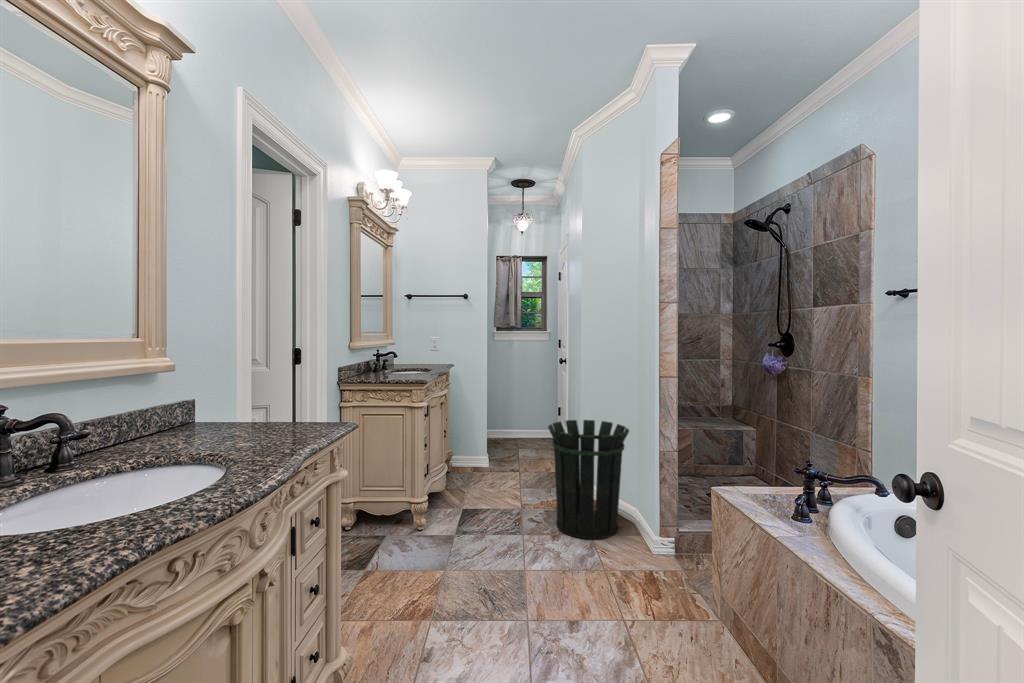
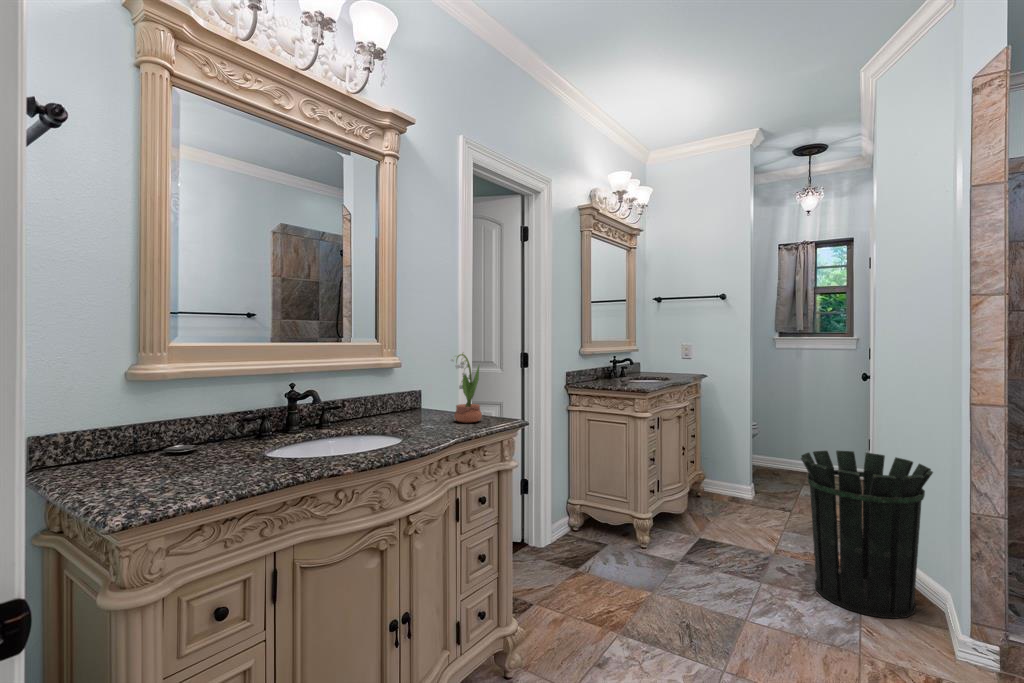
potted flower: none [258,348,302,433] -> present [451,353,482,423]

